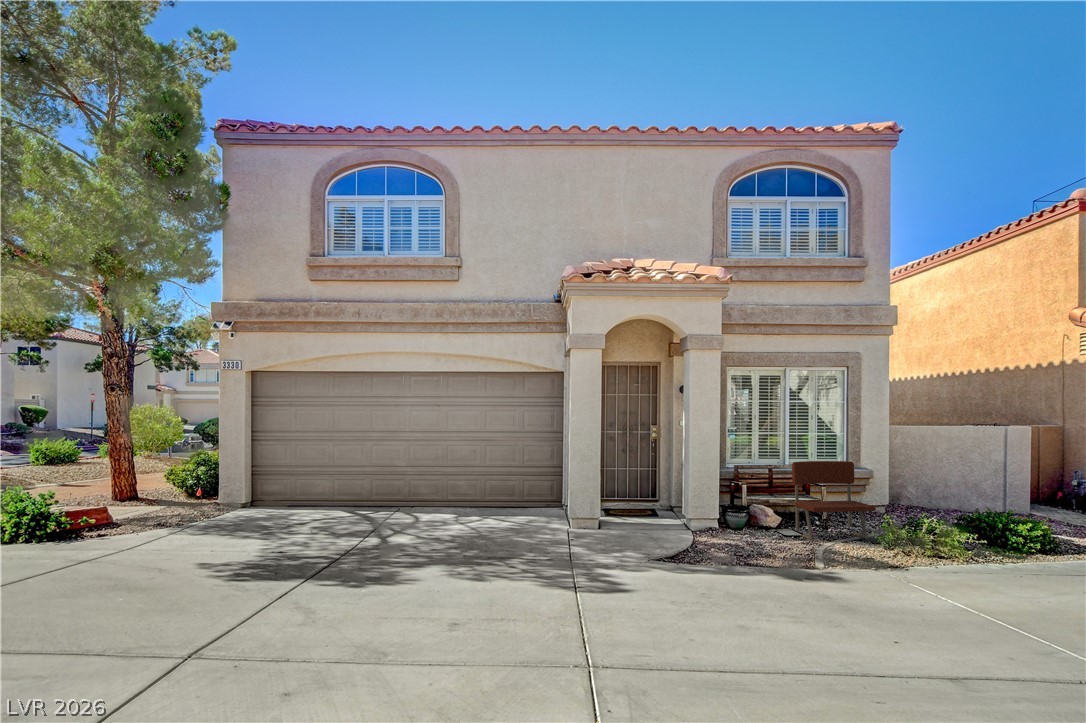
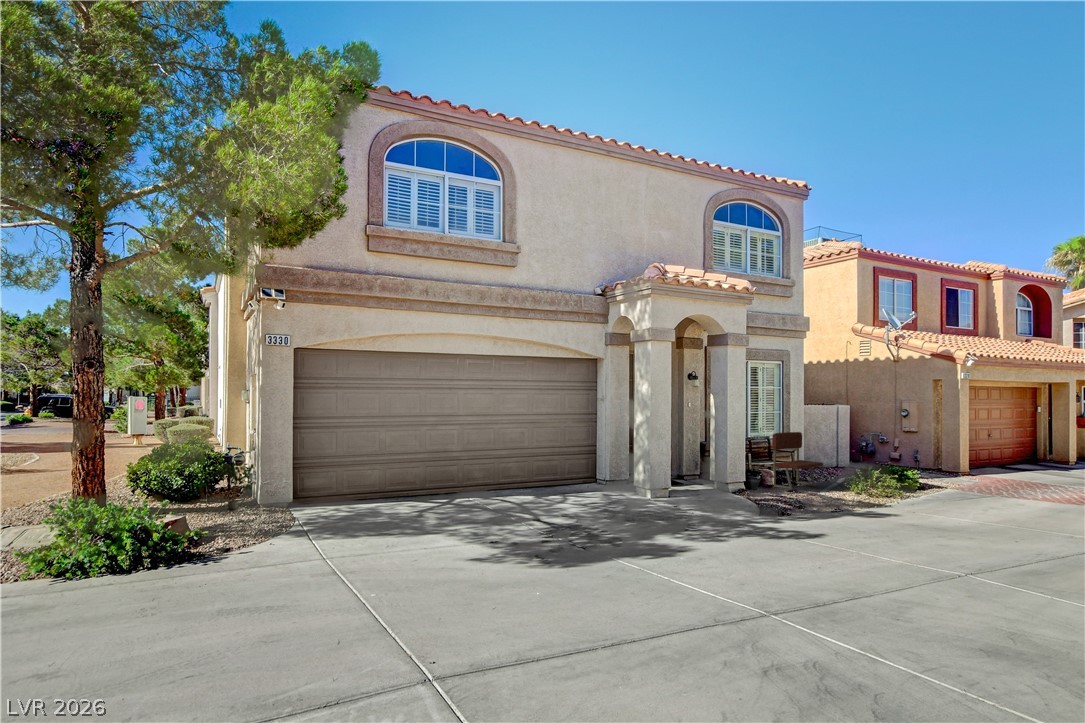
potted plant: none [185,470,220,509] -> present [215,463,256,510]

